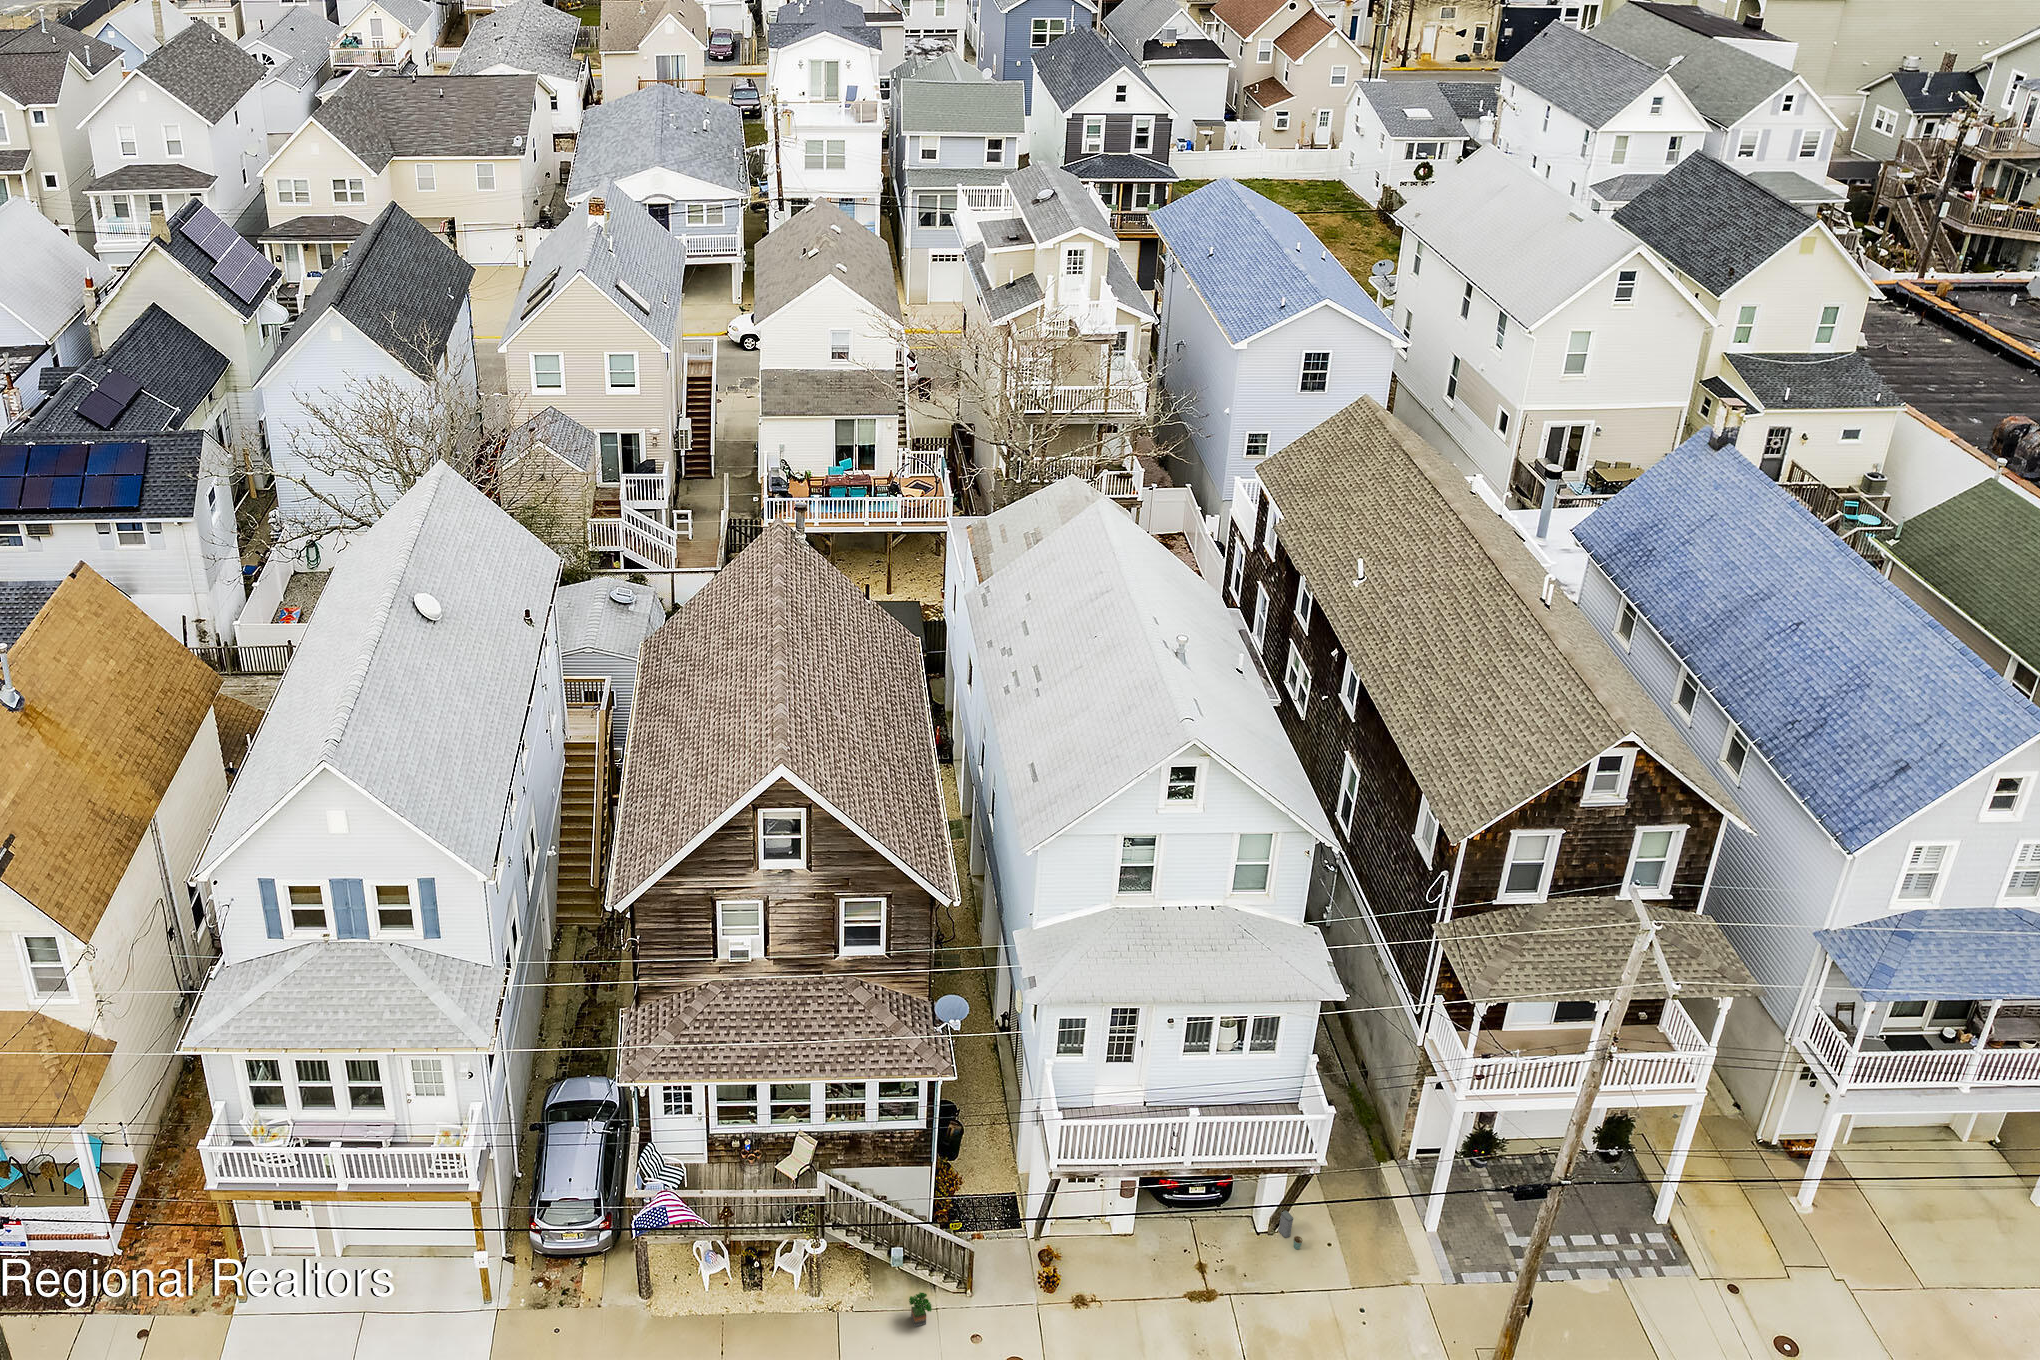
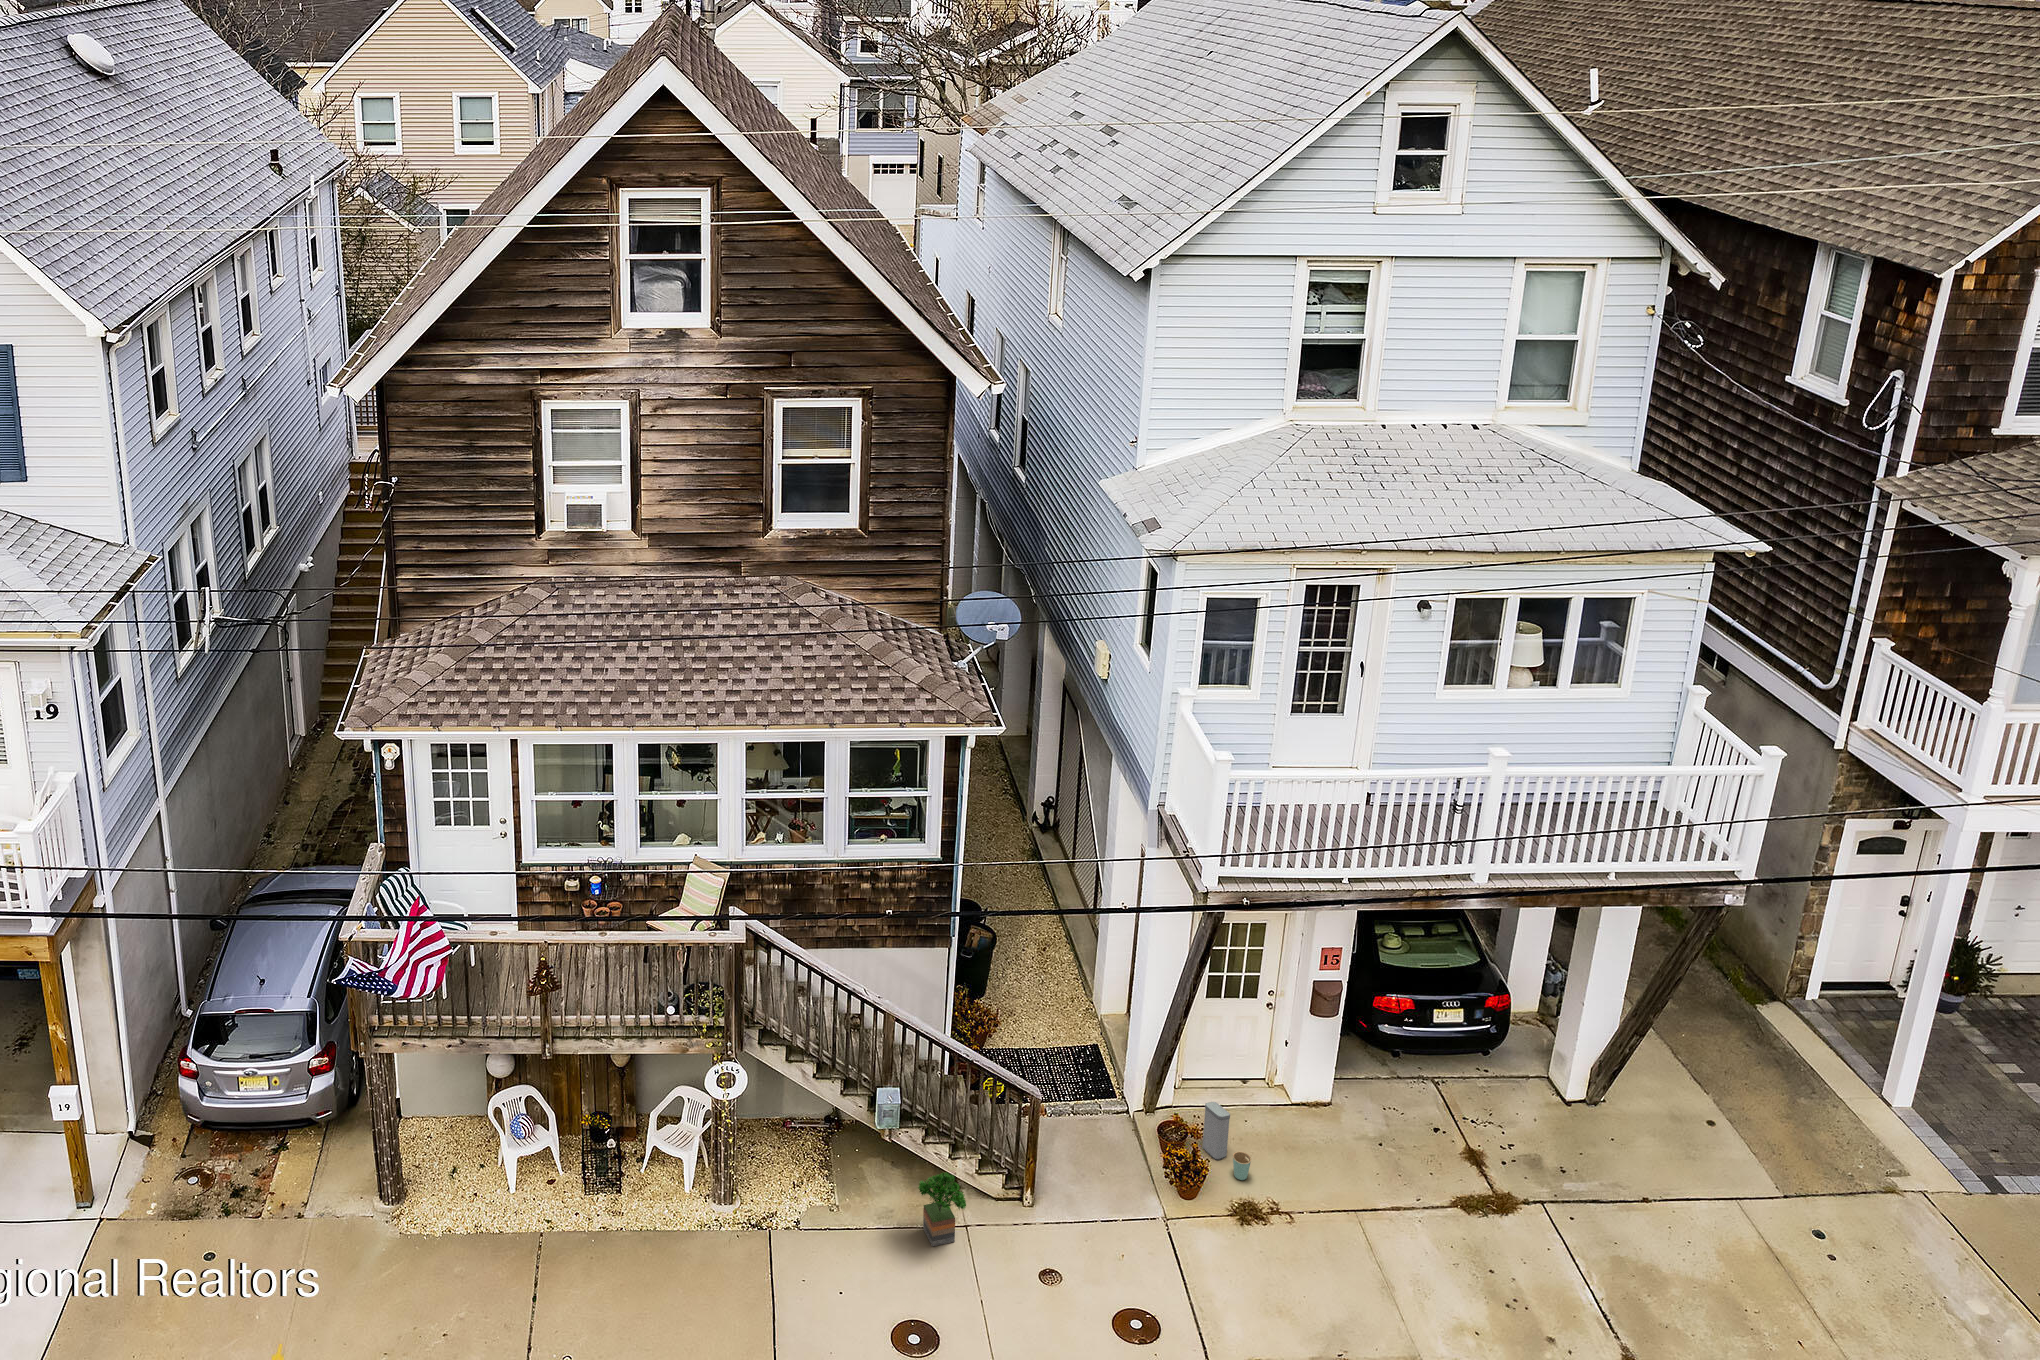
trash can: present [1279,1211,1303,1249] -> present [1202,1102,1251,1180]

